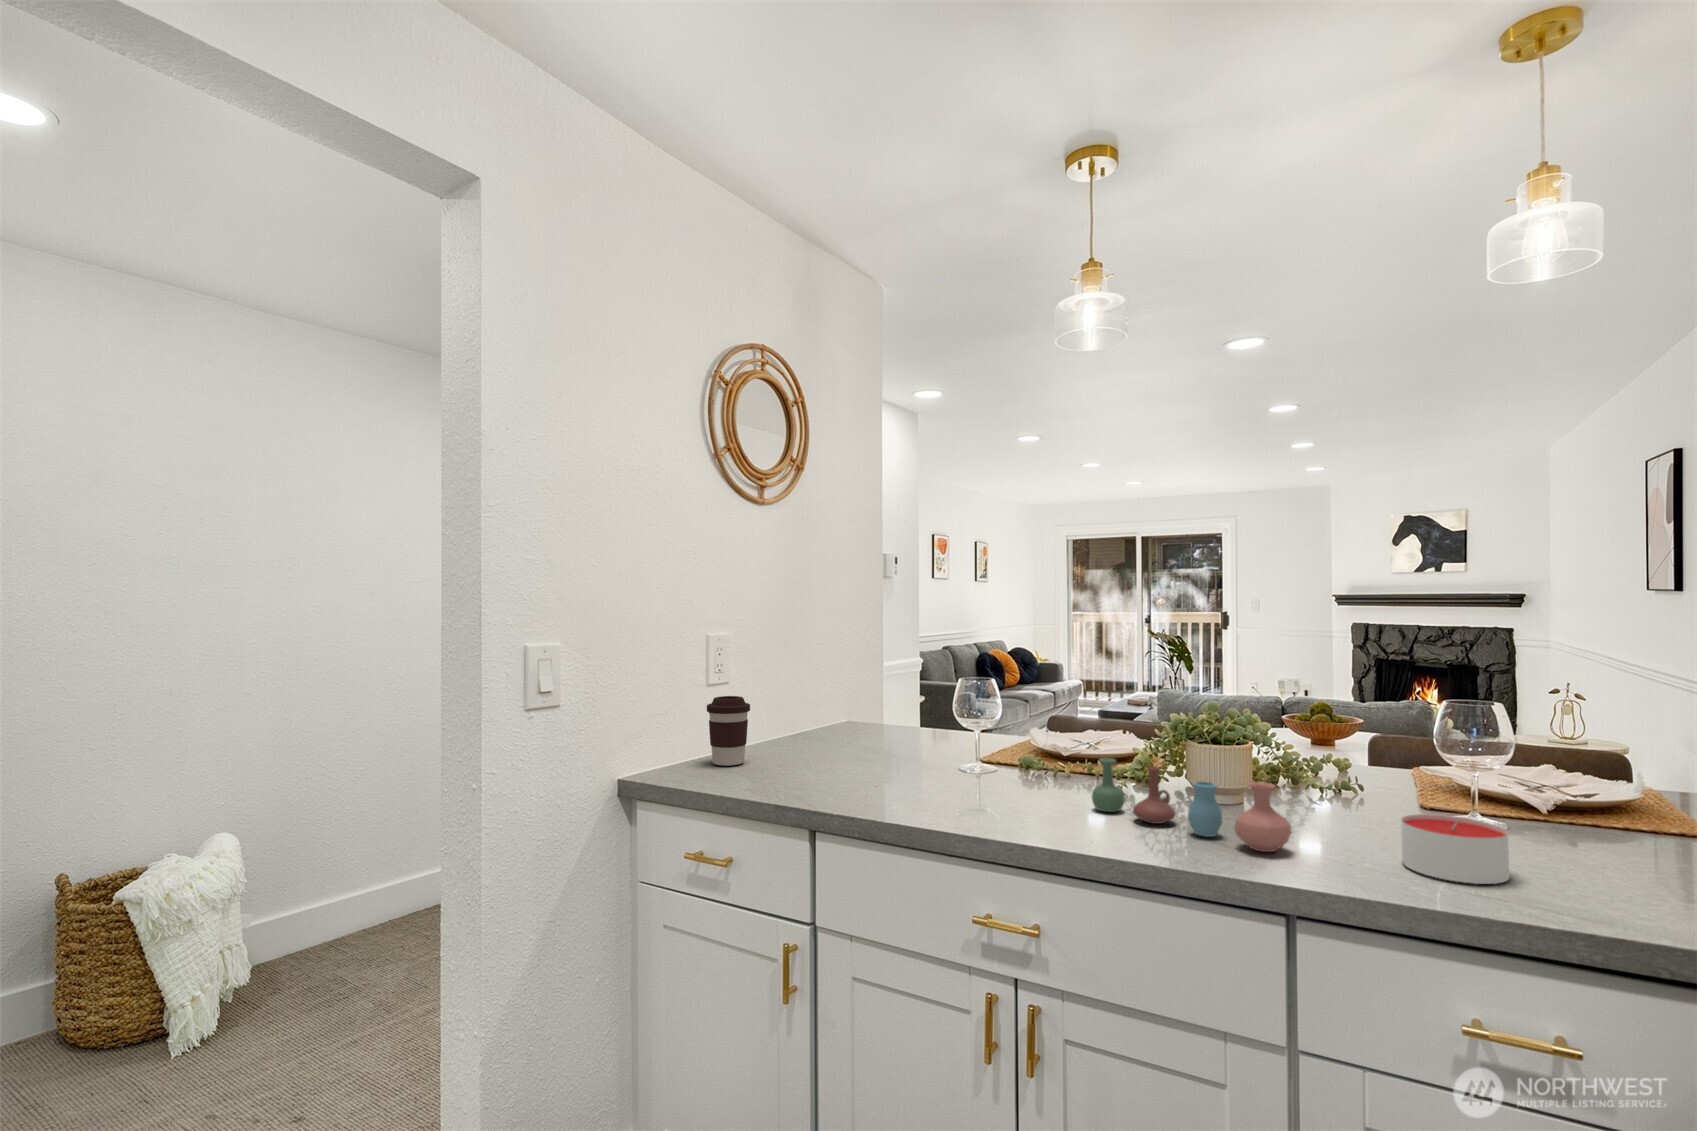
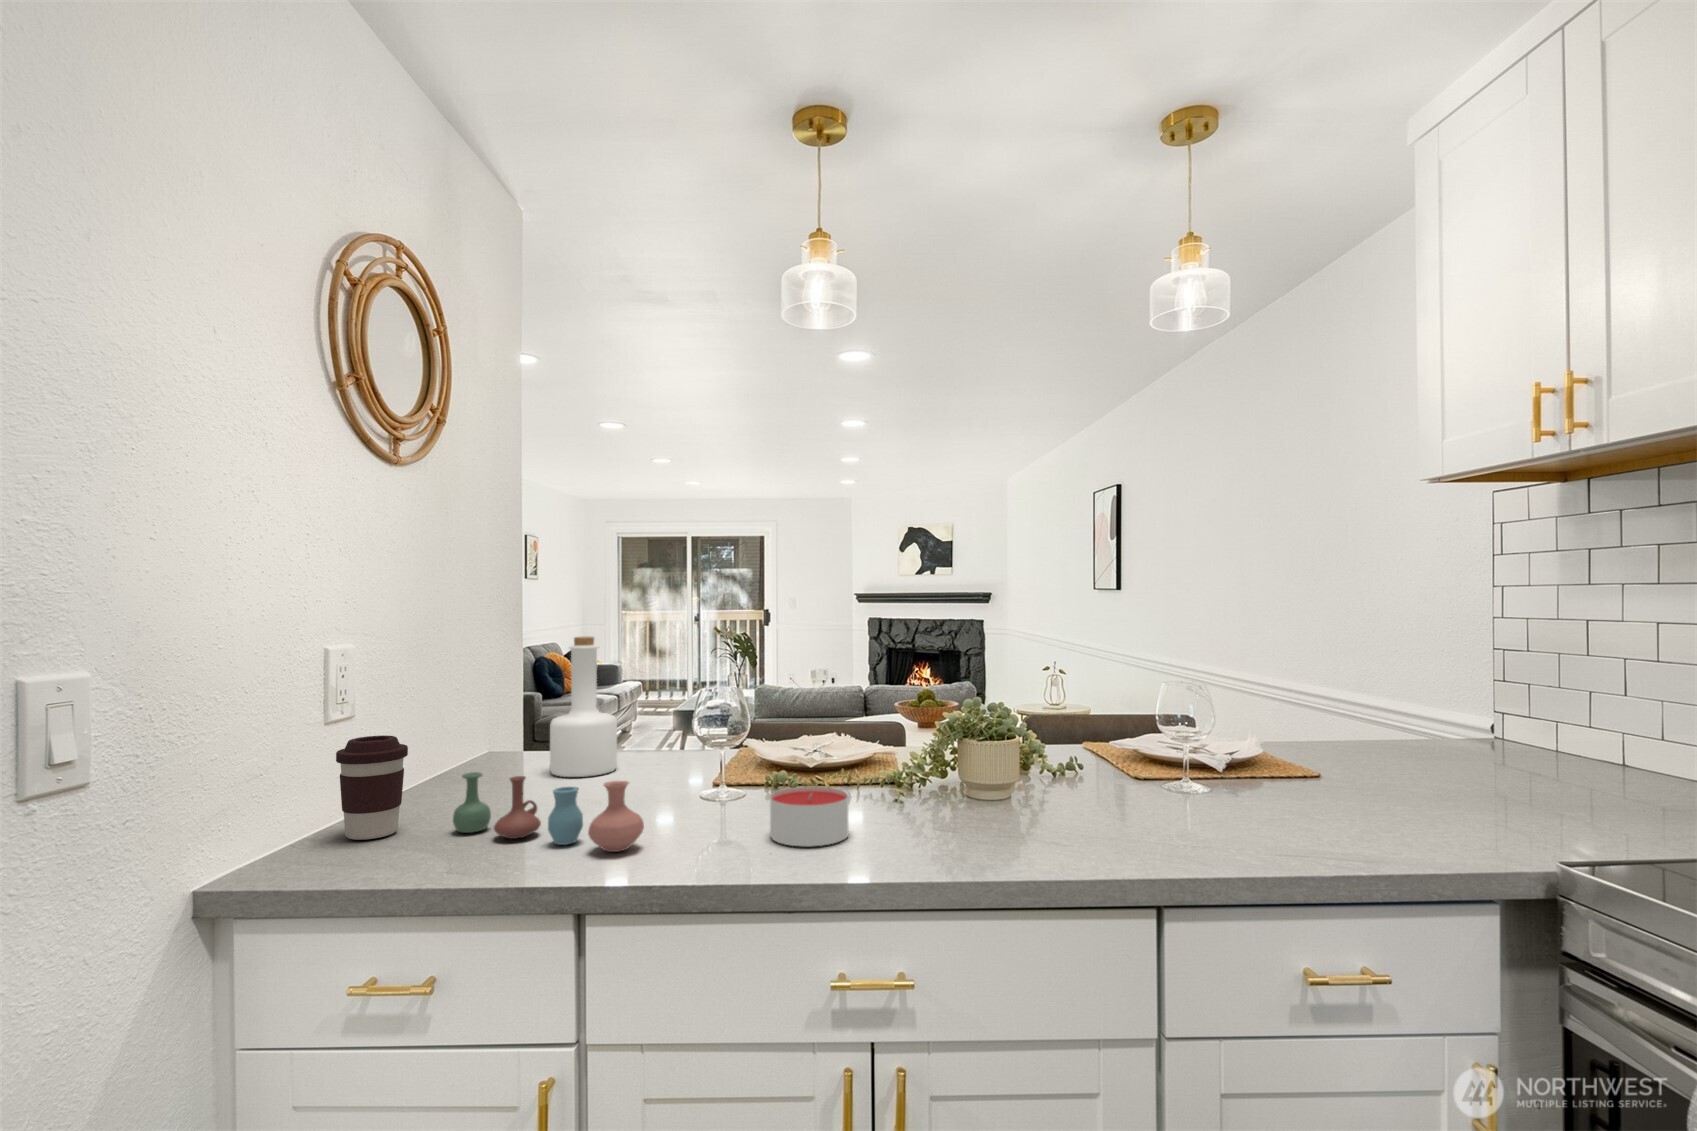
bottle: none [871,632,923,744] -> present [550,637,617,777]
vase: present [1092,758,1291,852] -> present [453,772,644,852]
candle: present [1401,814,1509,884] -> present [770,787,848,846]

